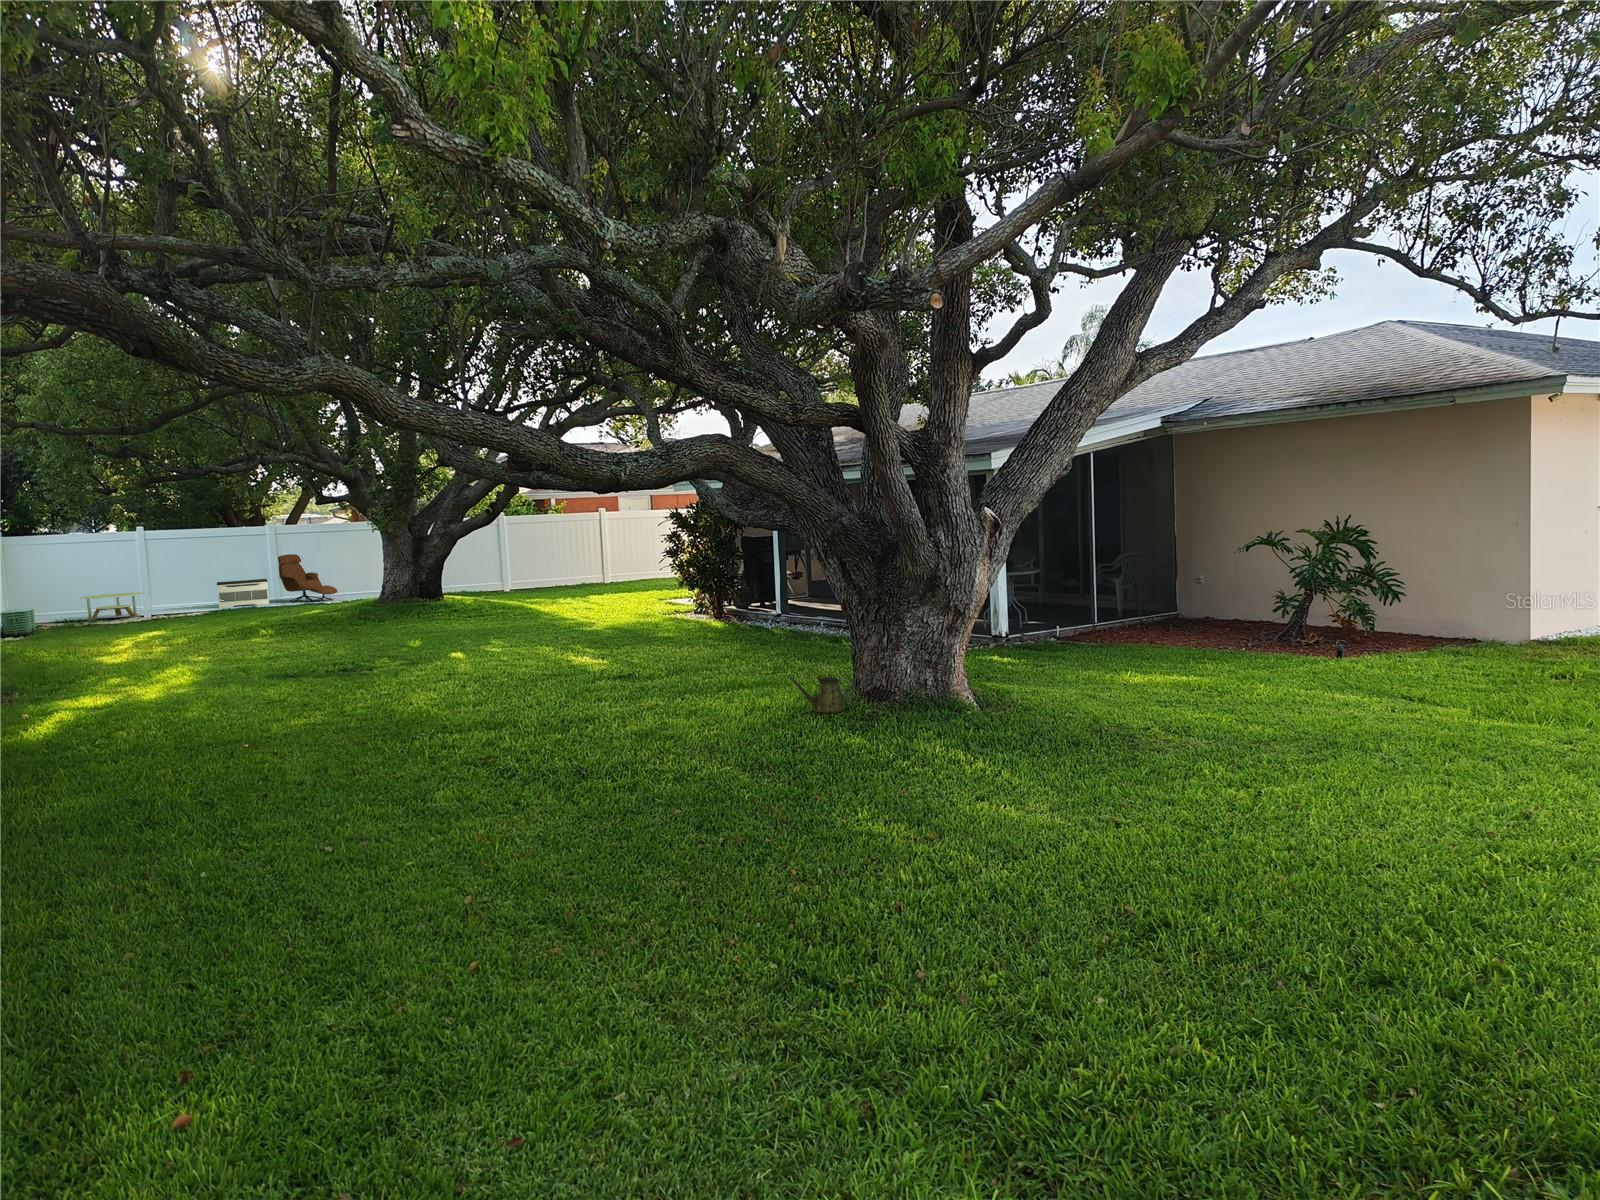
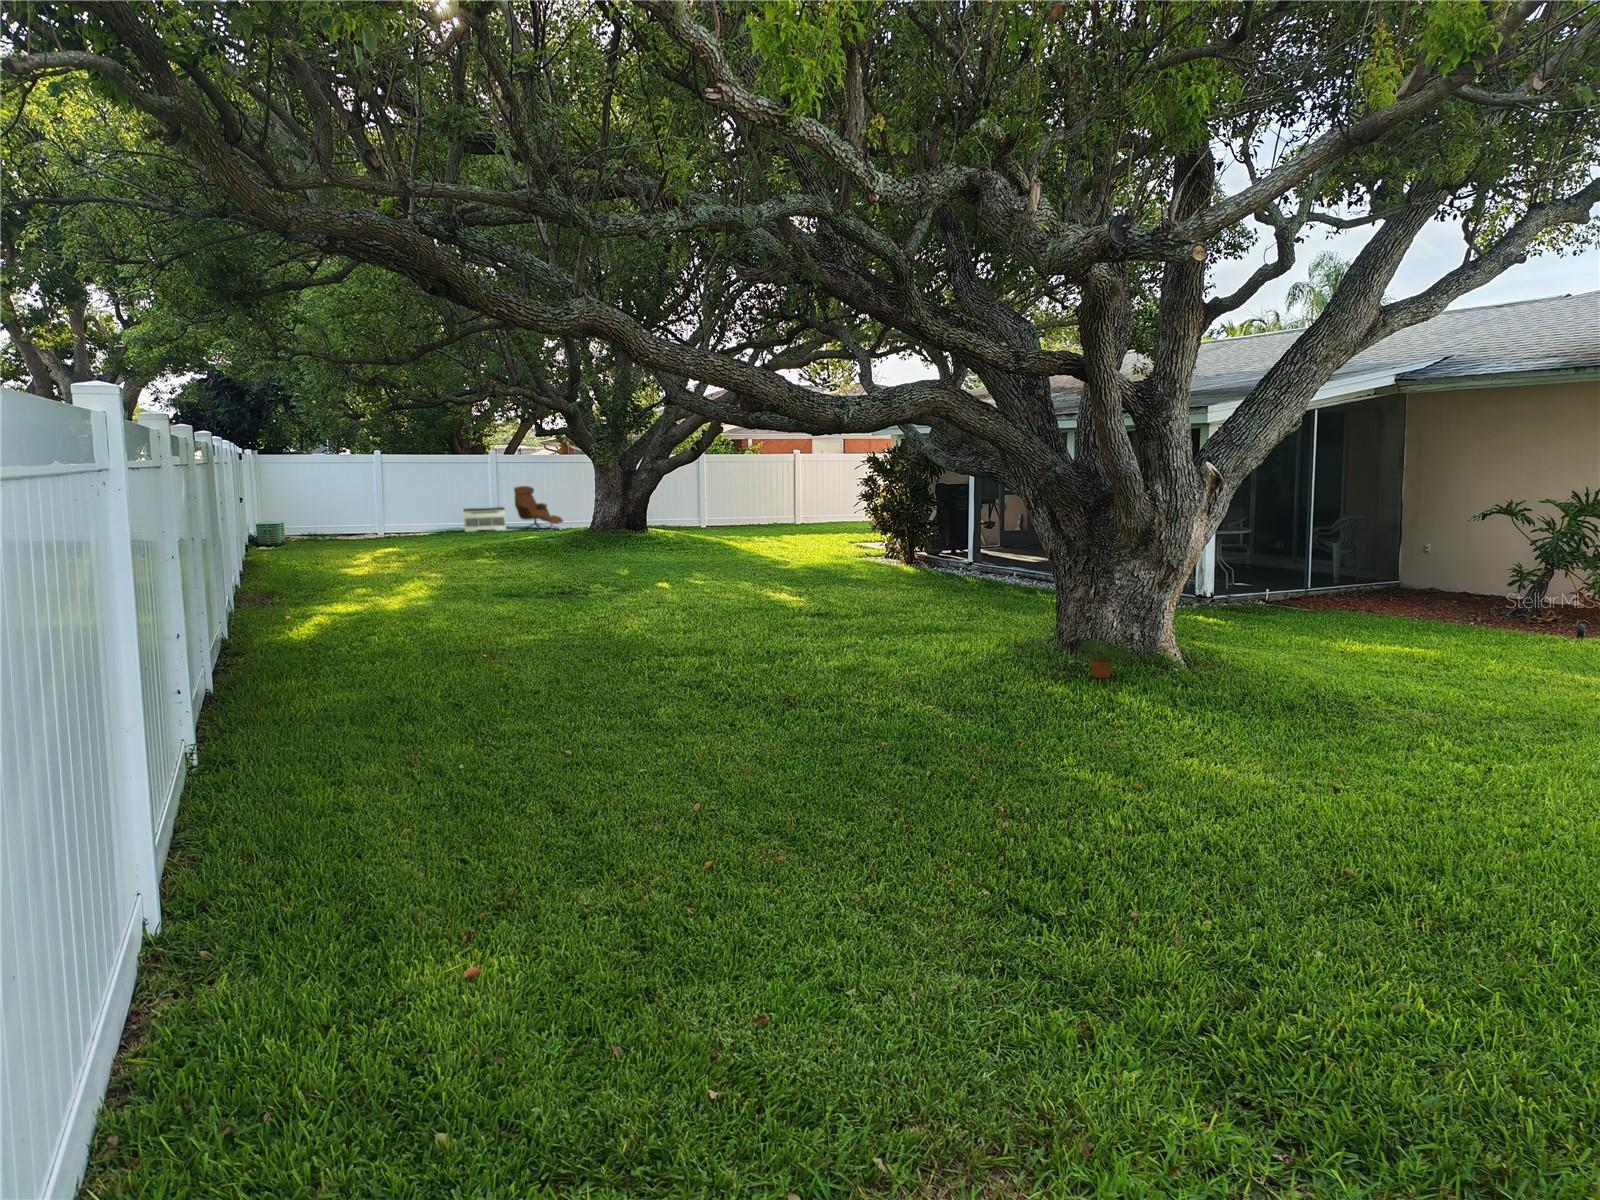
round table: present [81,593,144,620] -> none [355,515,405,537]
watering can: present [787,675,851,713] -> none [989,622,1051,660]
potted plant: none [874,684,938,727] -> present [1077,637,1139,678]

